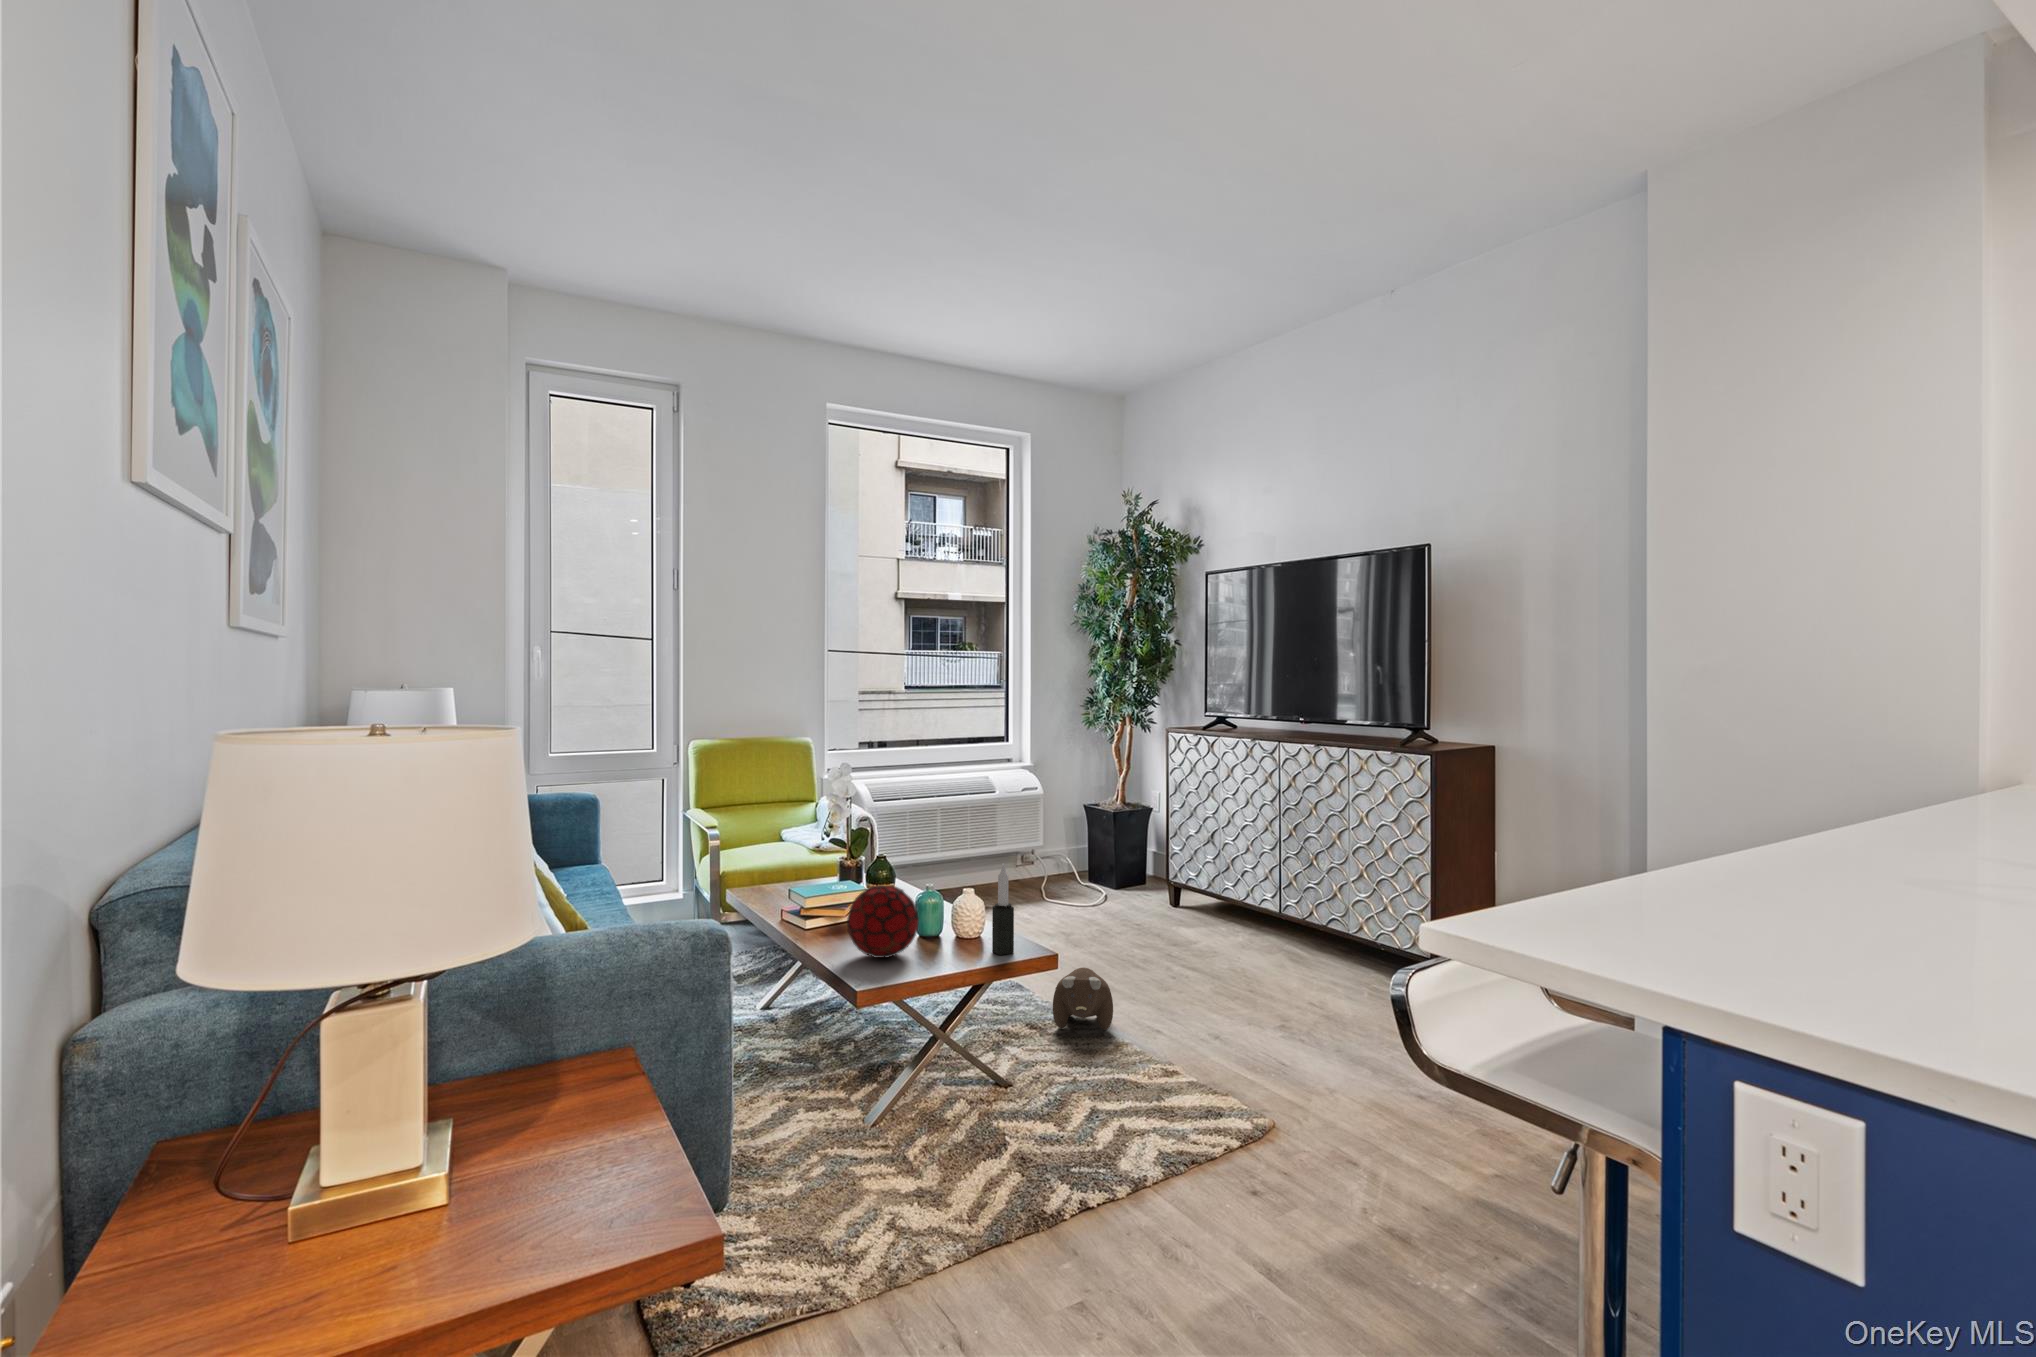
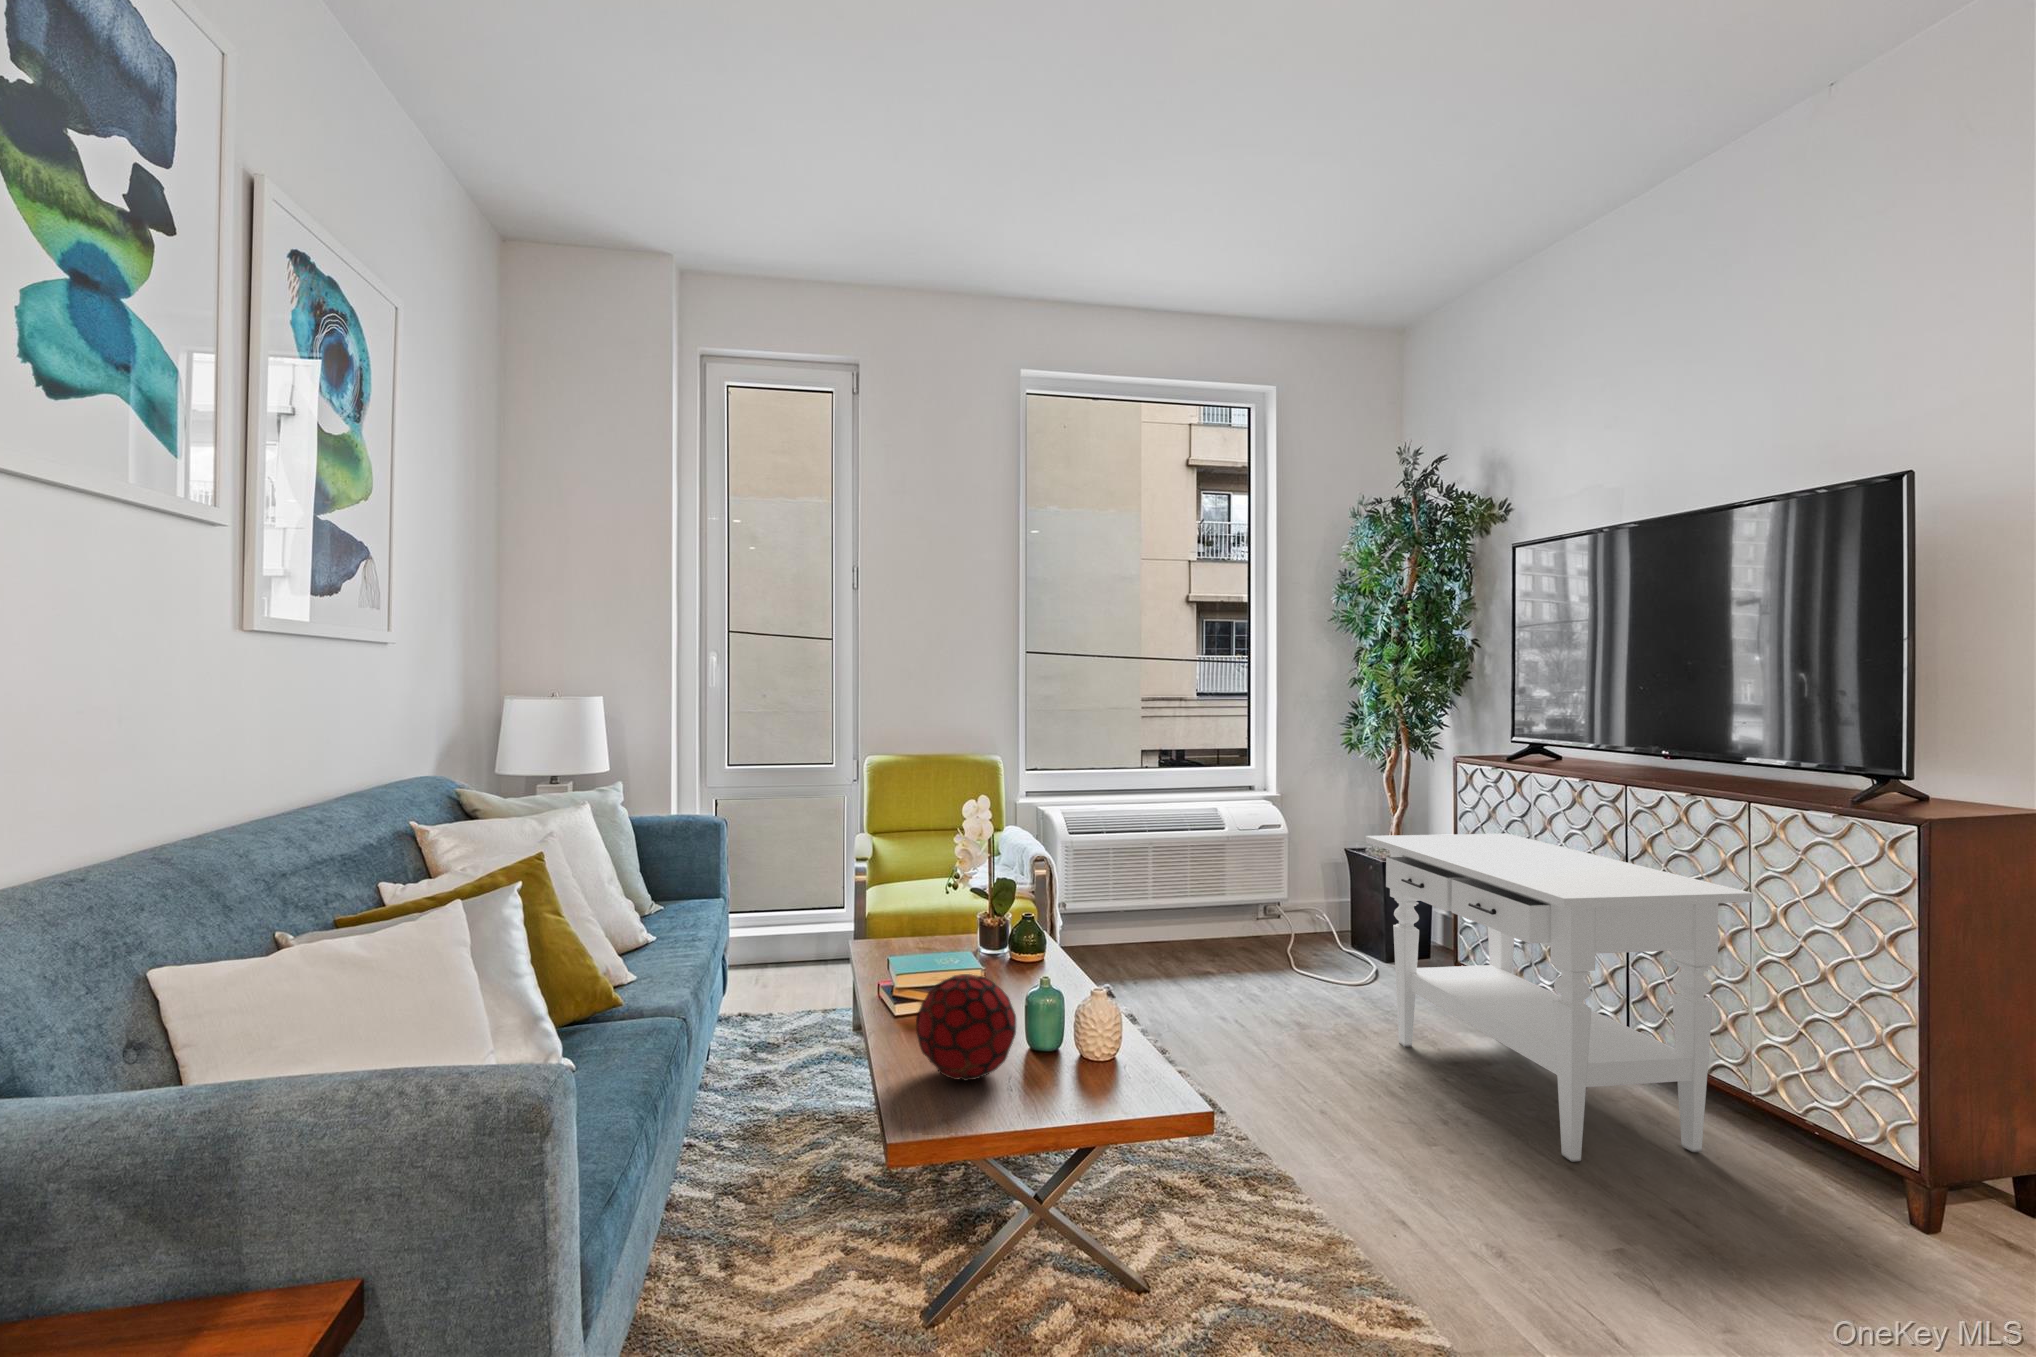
side table: none [1112,782,1351,988] -> present [1366,834,1753,1162]
candle: present [992,864,1014,955] -> none [1119,963,1150,1100]
plush toy: present [1053,968,1113,1030] -> none [1241,1104,1332,1206]

